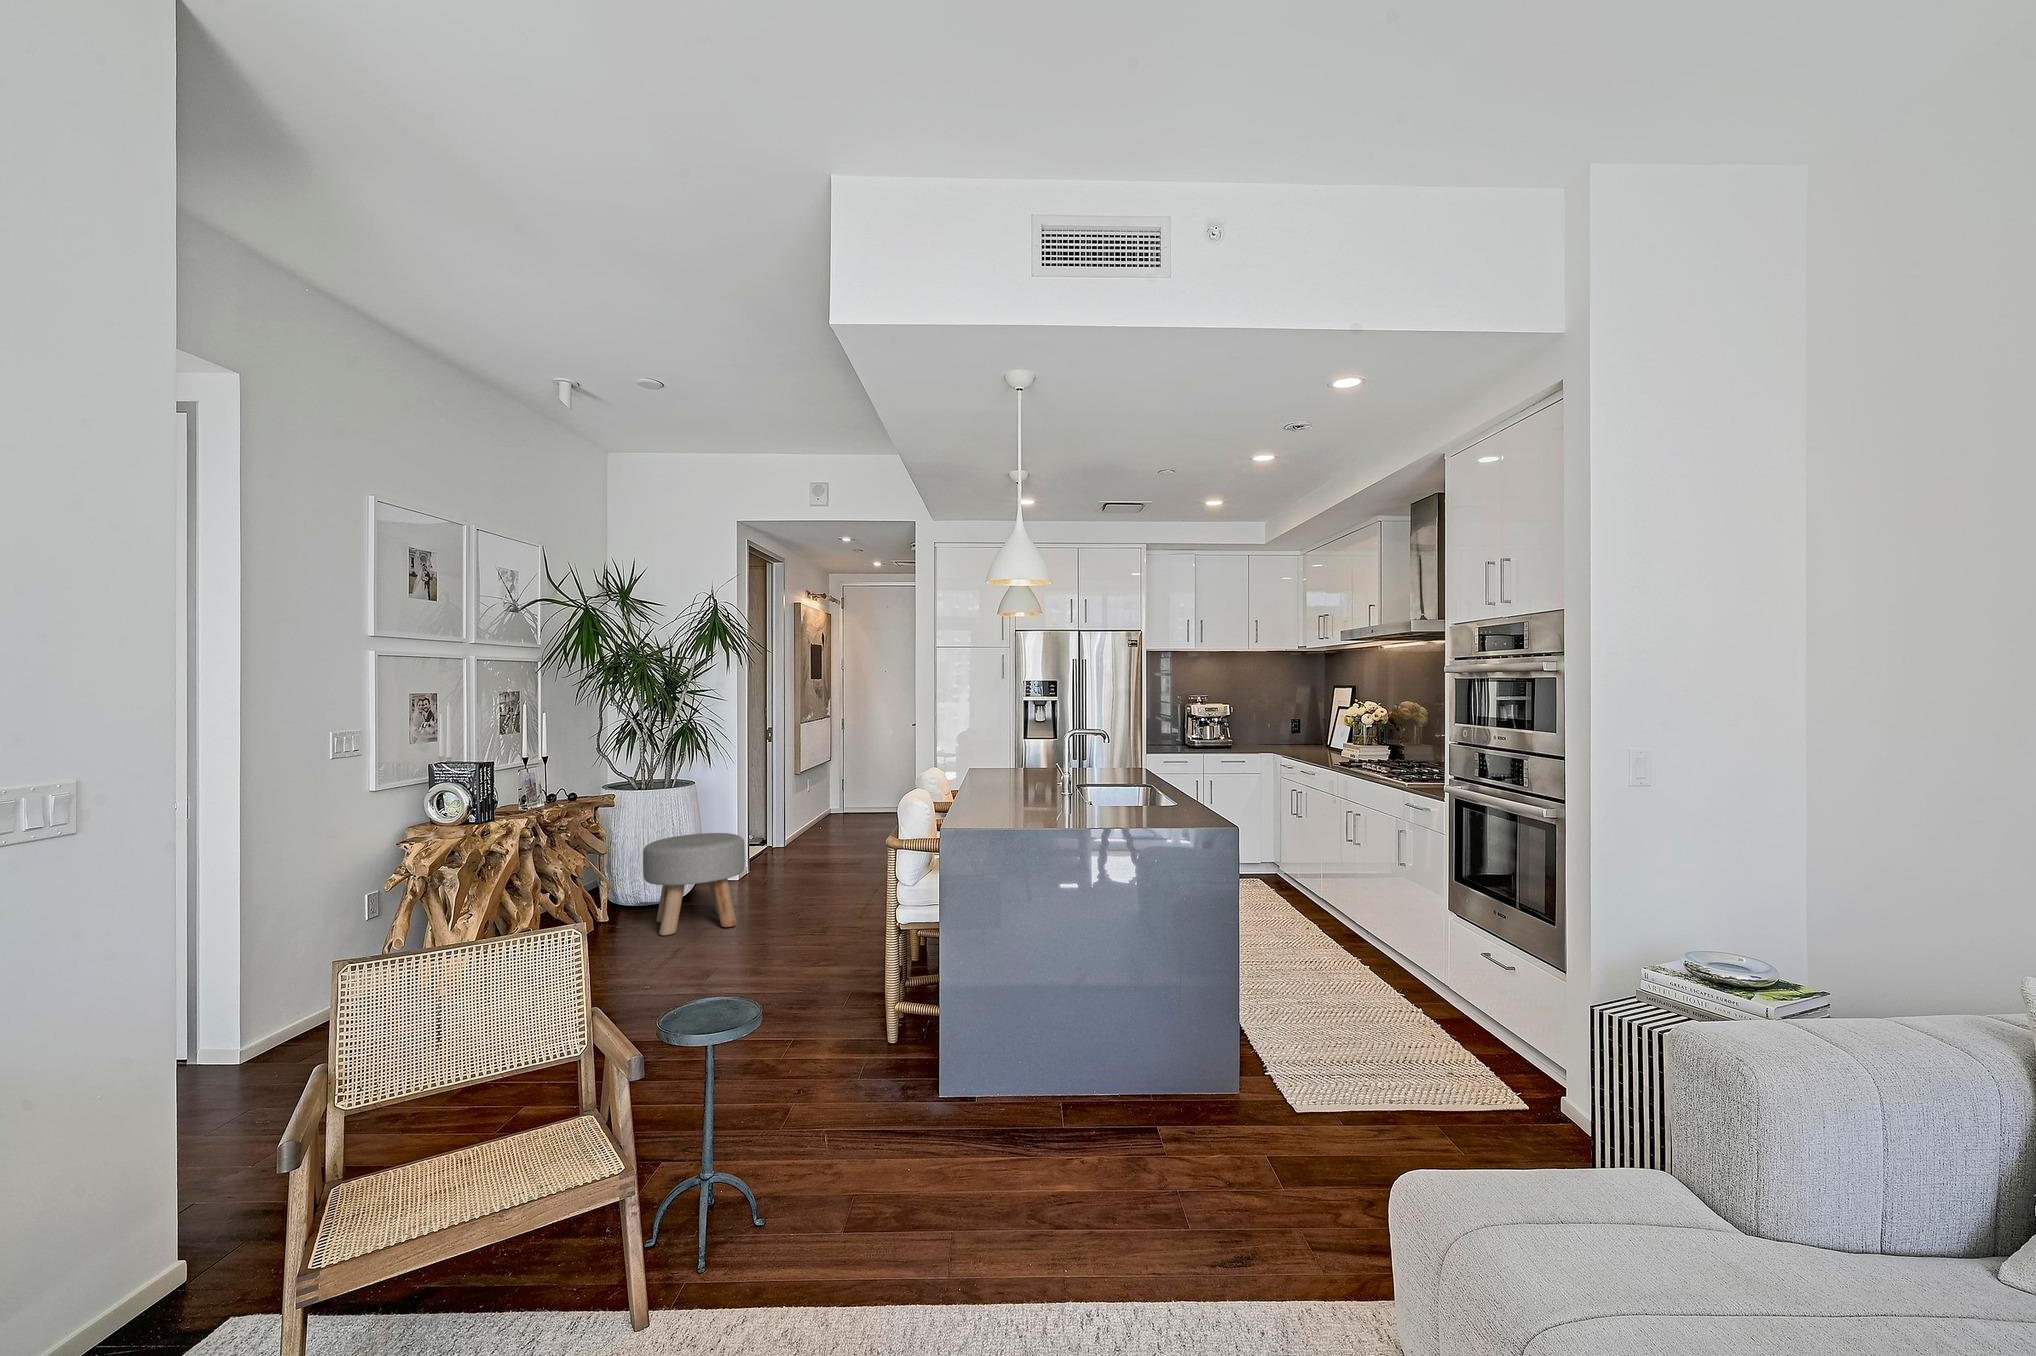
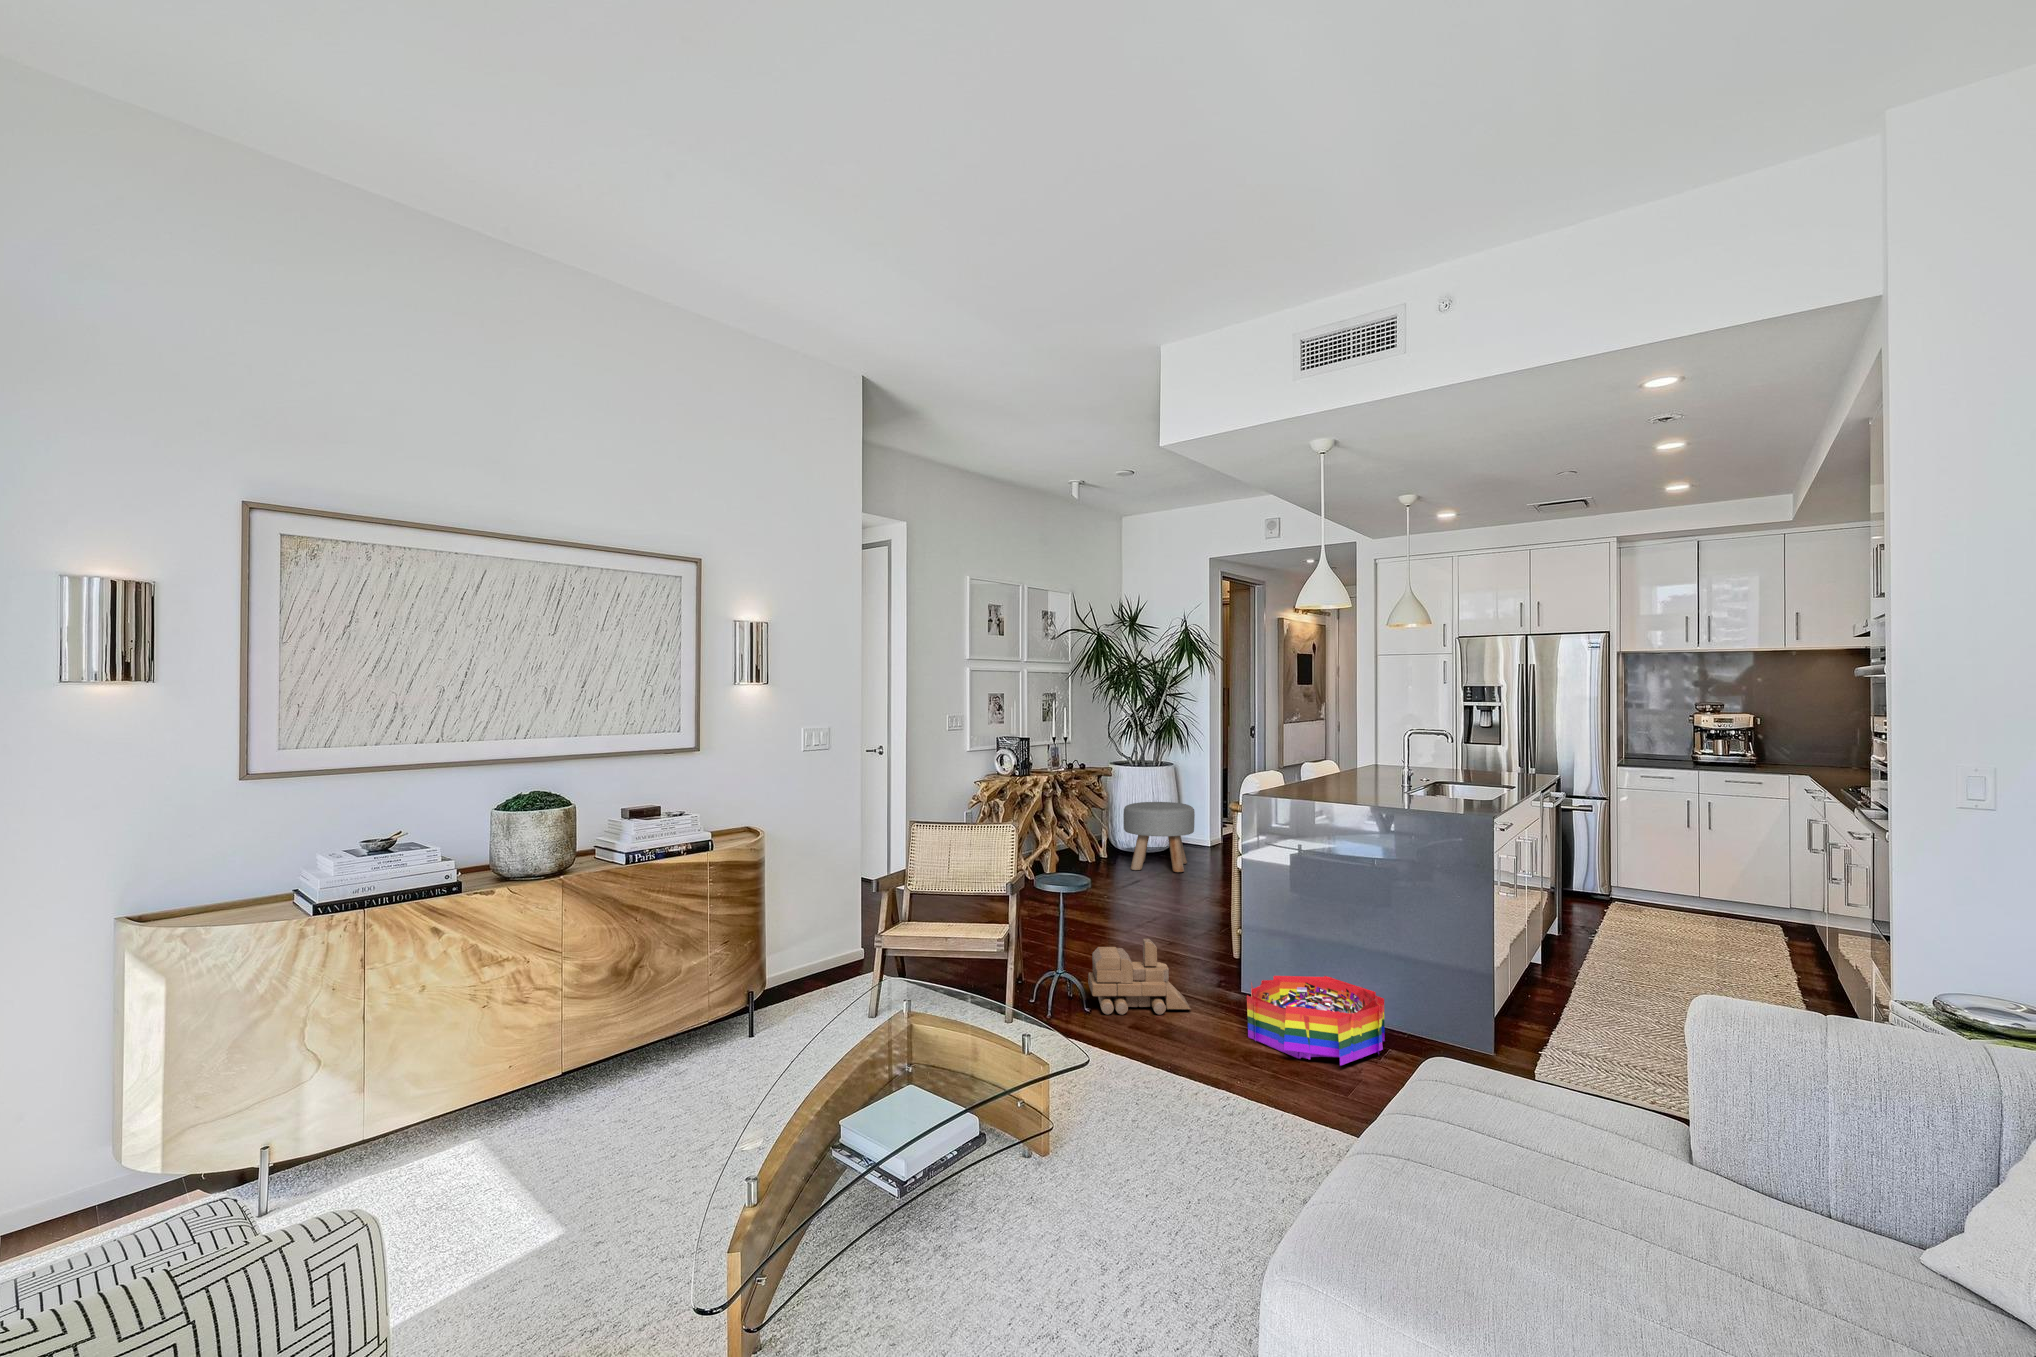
storage bin: none [1004,1053,1198,1200] -> present [1247,976,1385,1066]
toy train: none [742,1068,917,1225] -> present [1088,939,1191,1015]

